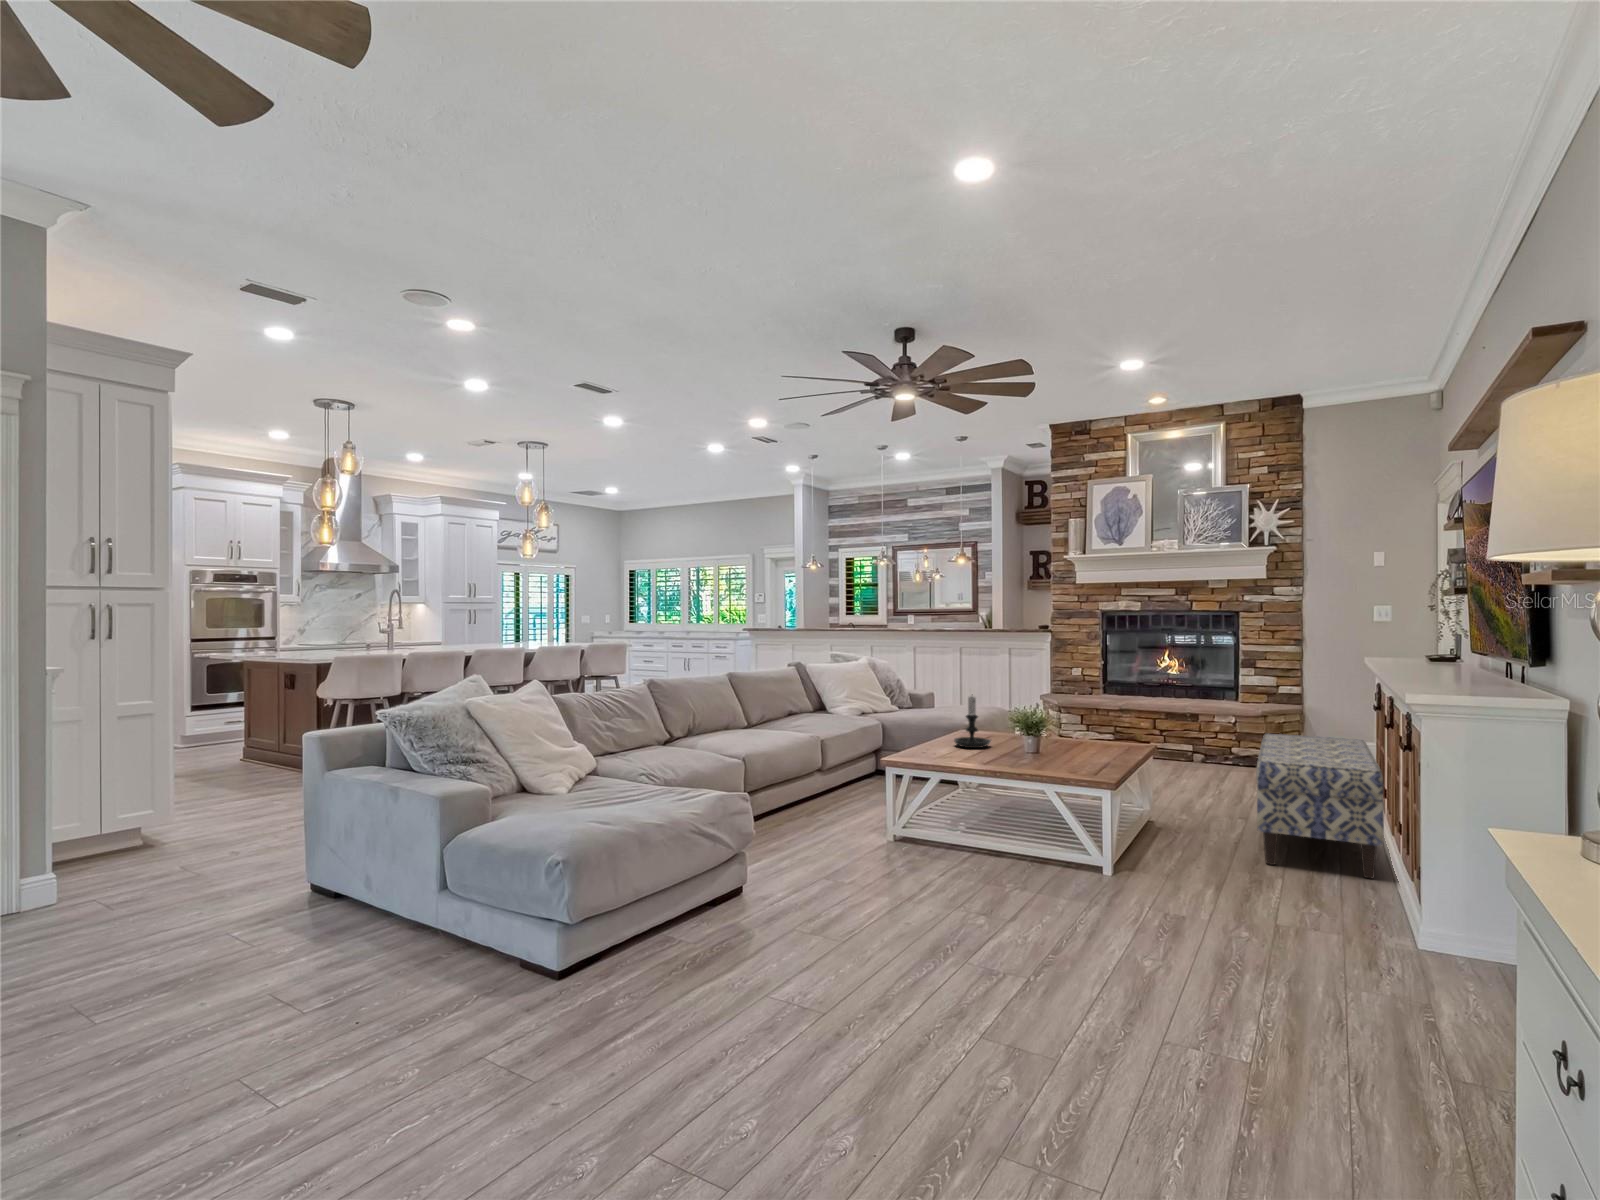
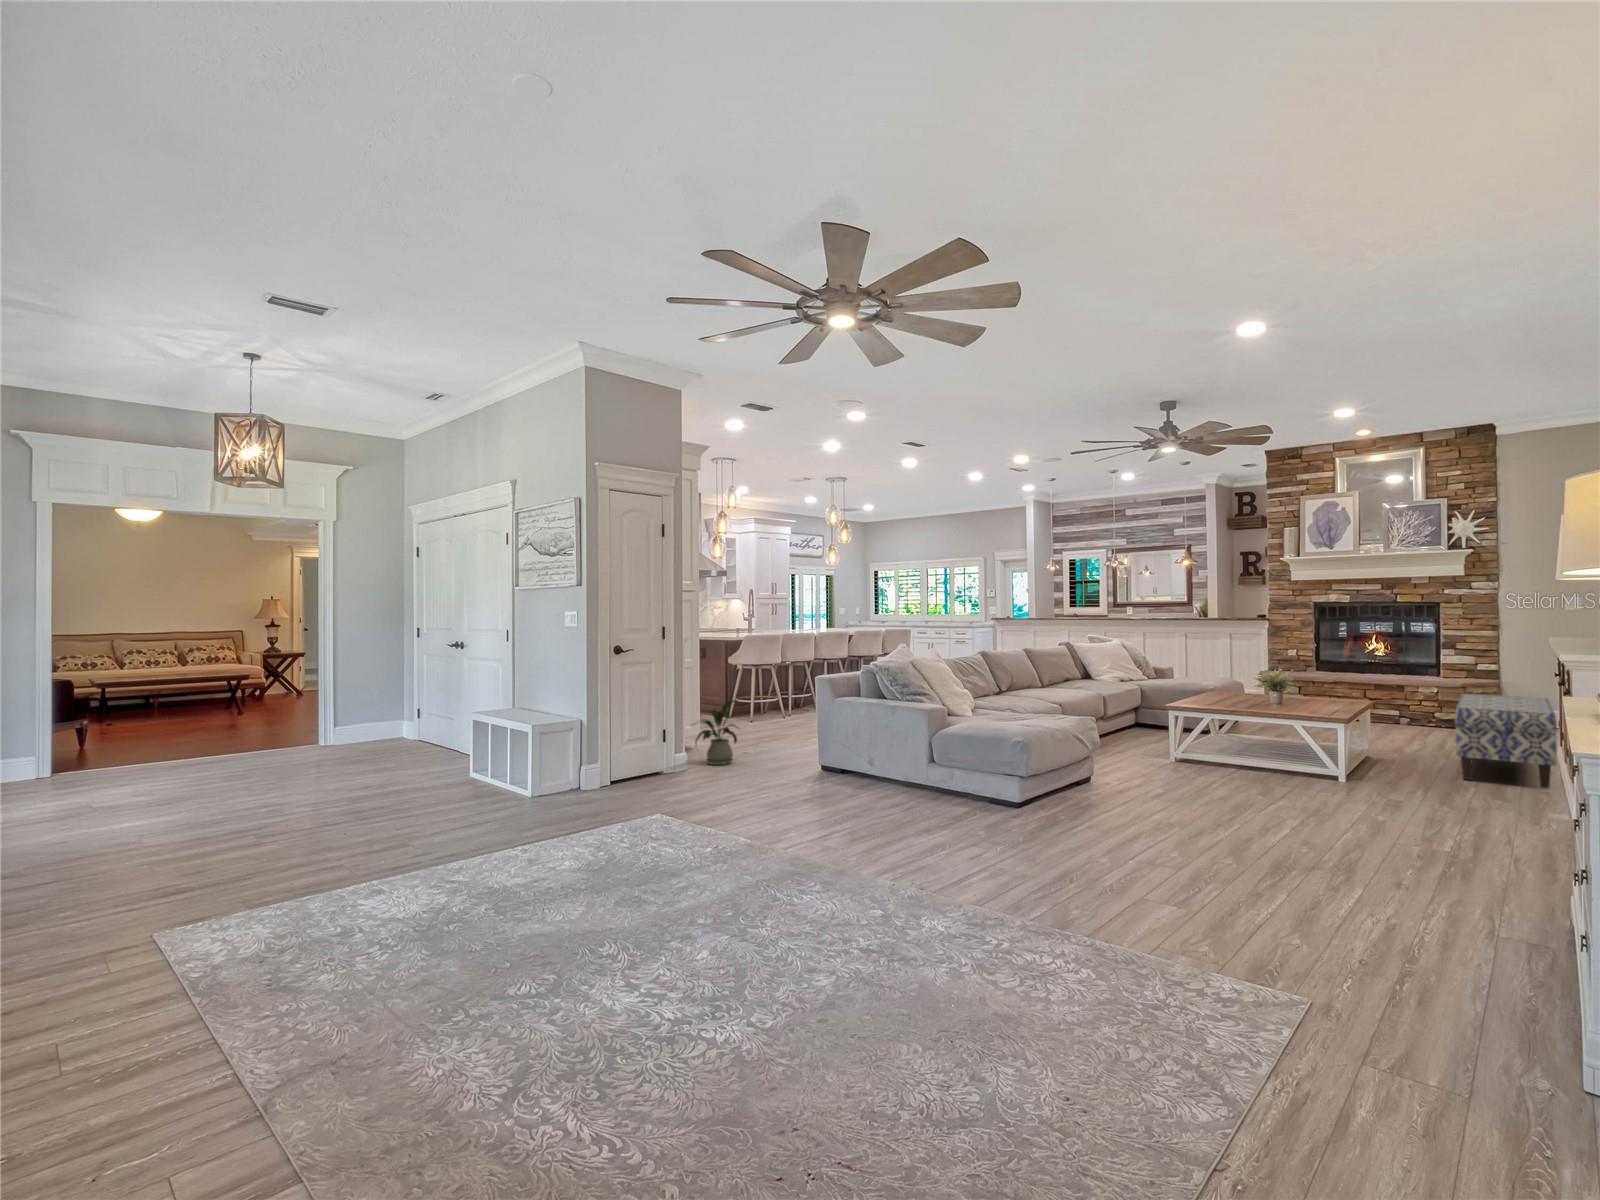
candle holder: present [954,696,991,748] -> none [1211,662,1241,701]
house plant: none [64,765,196,883] -> present [695,700,740,765]

